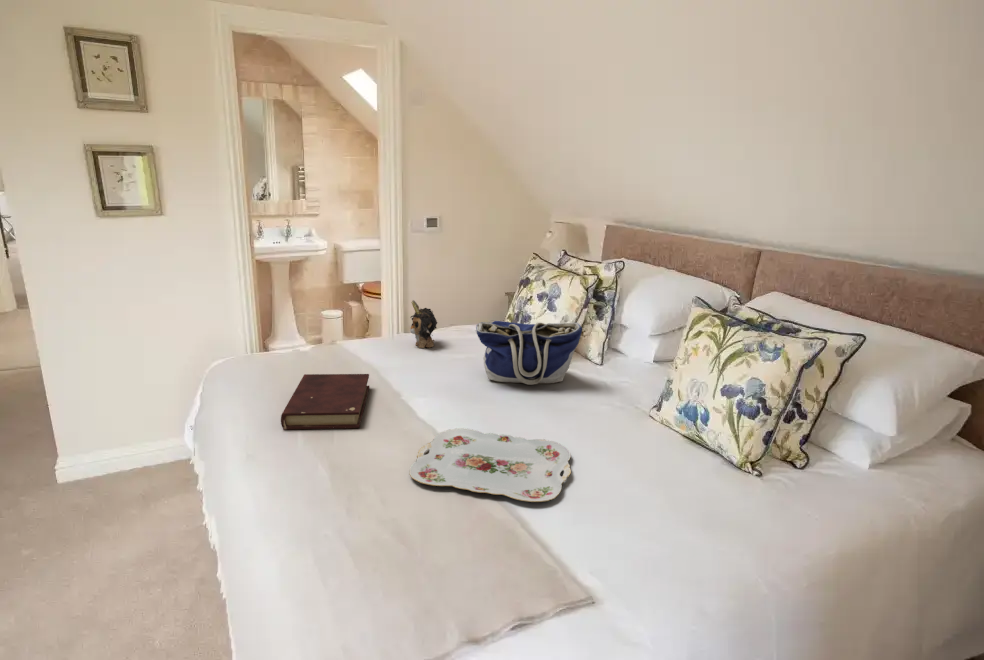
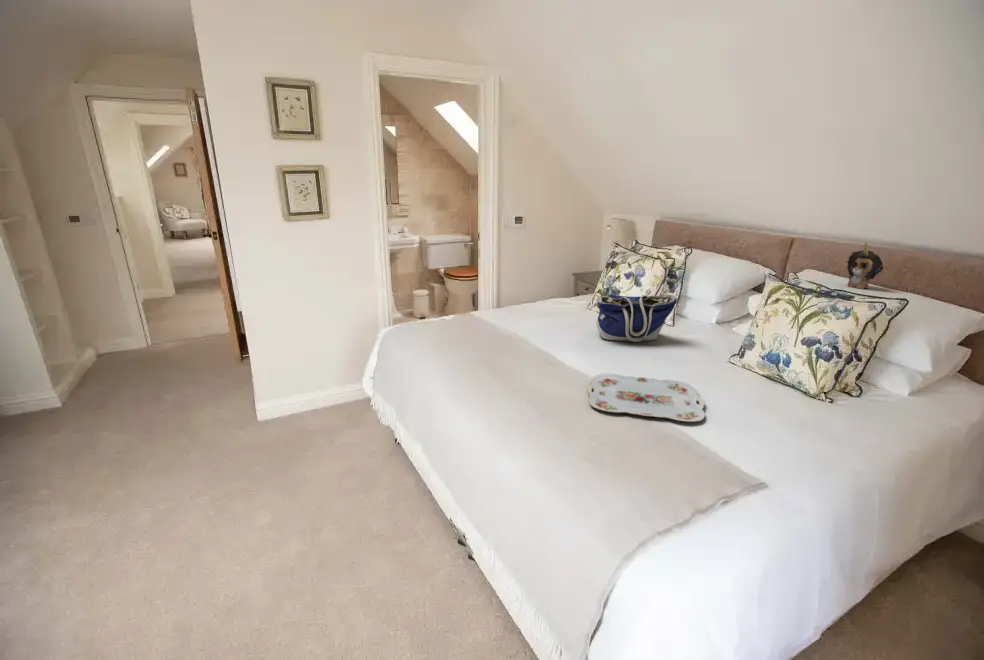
plush toy: present [410,300,437,348] -> present [847,242,884,289]
book: present [281,374,369,429] -> none [471,336,532,377]

